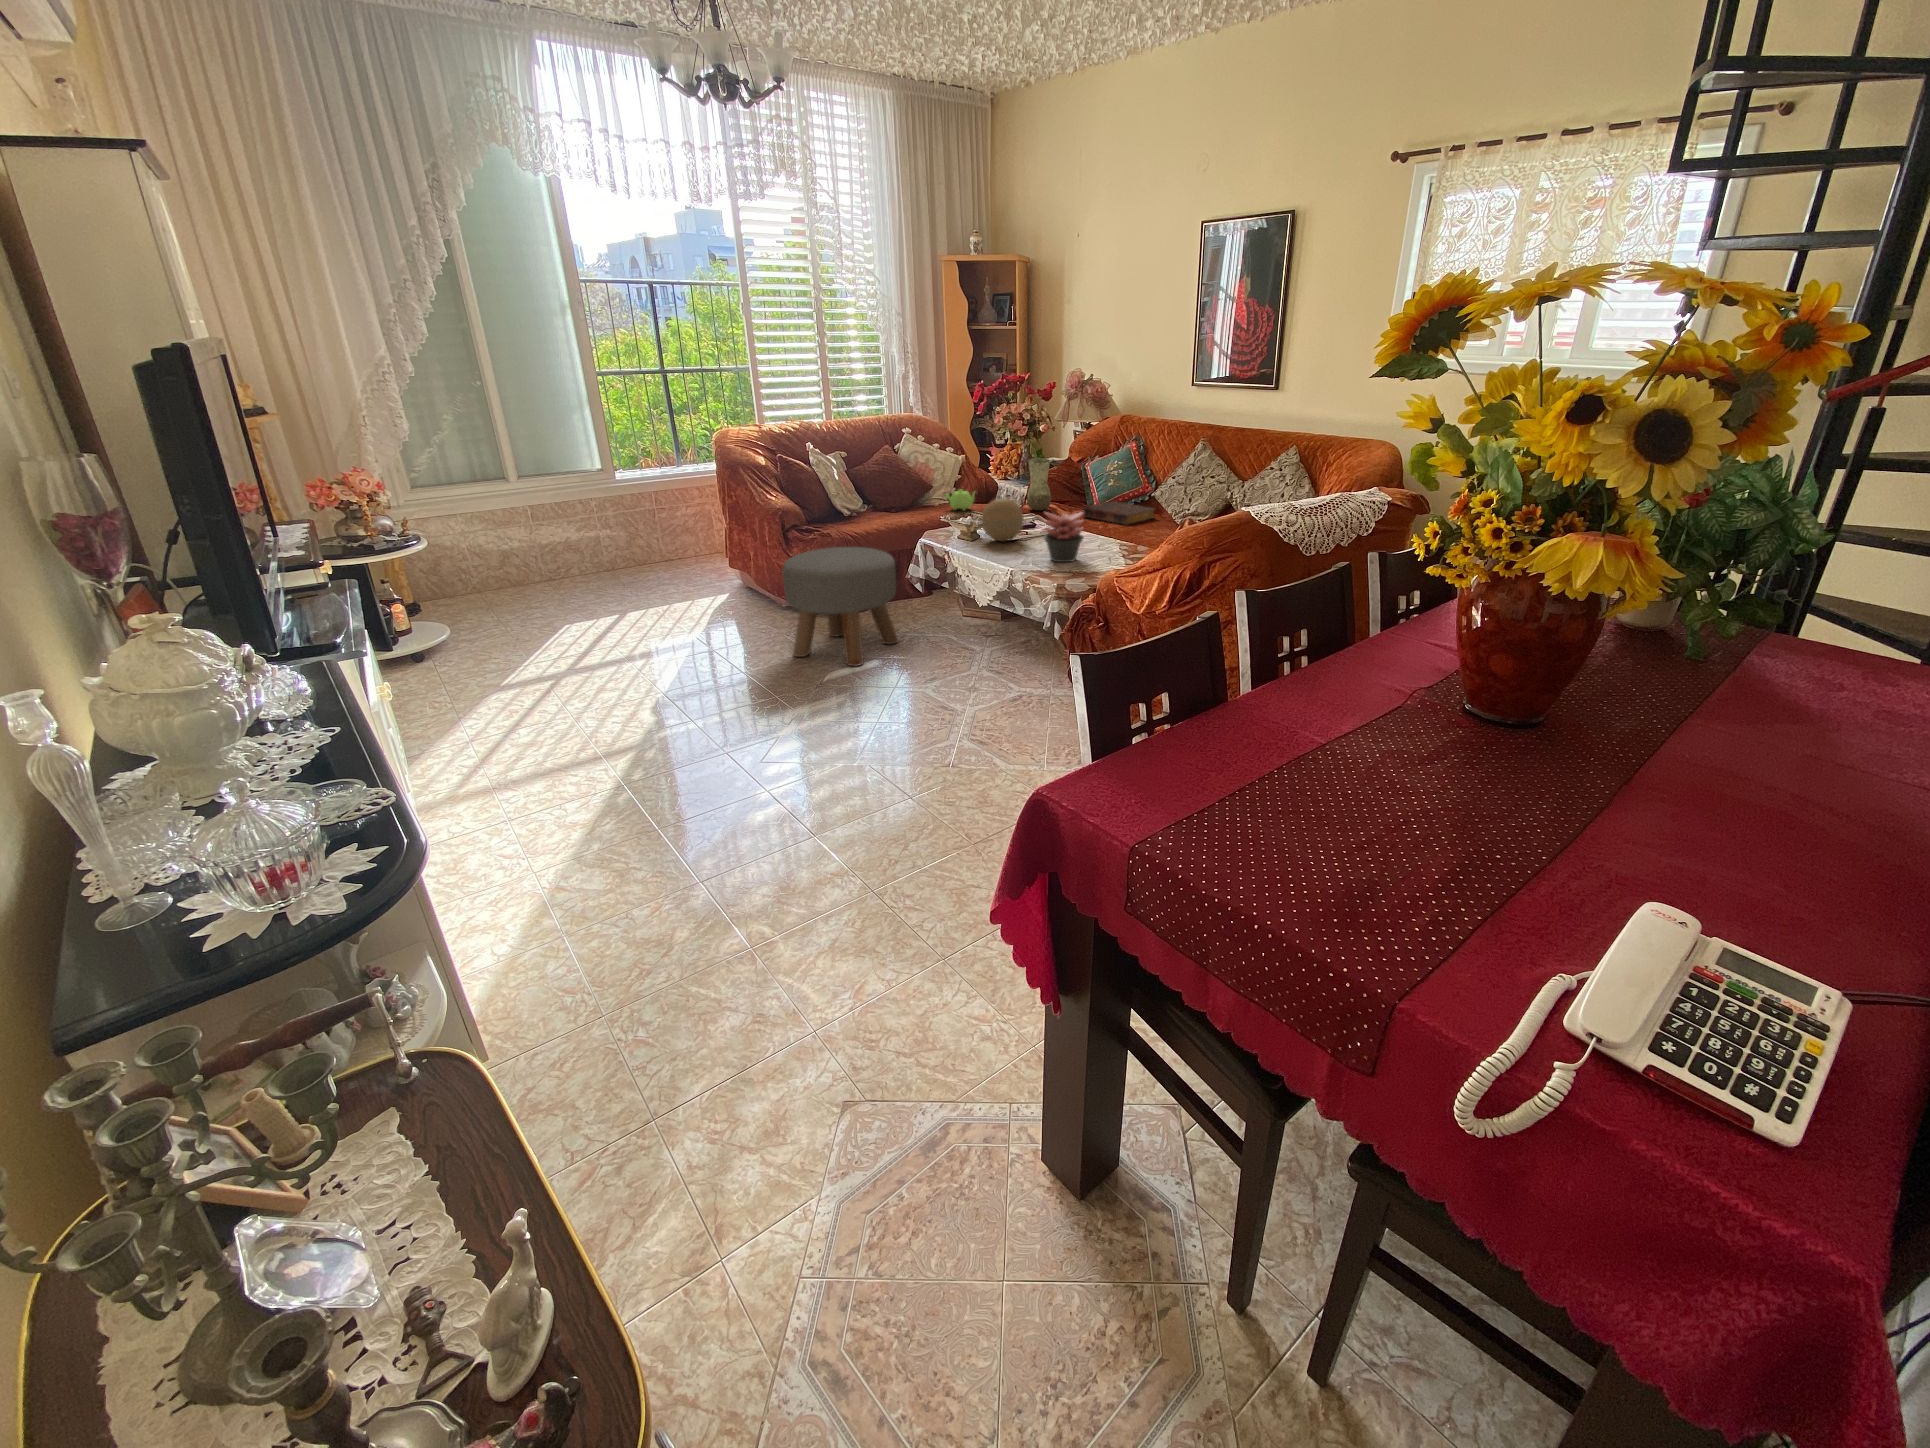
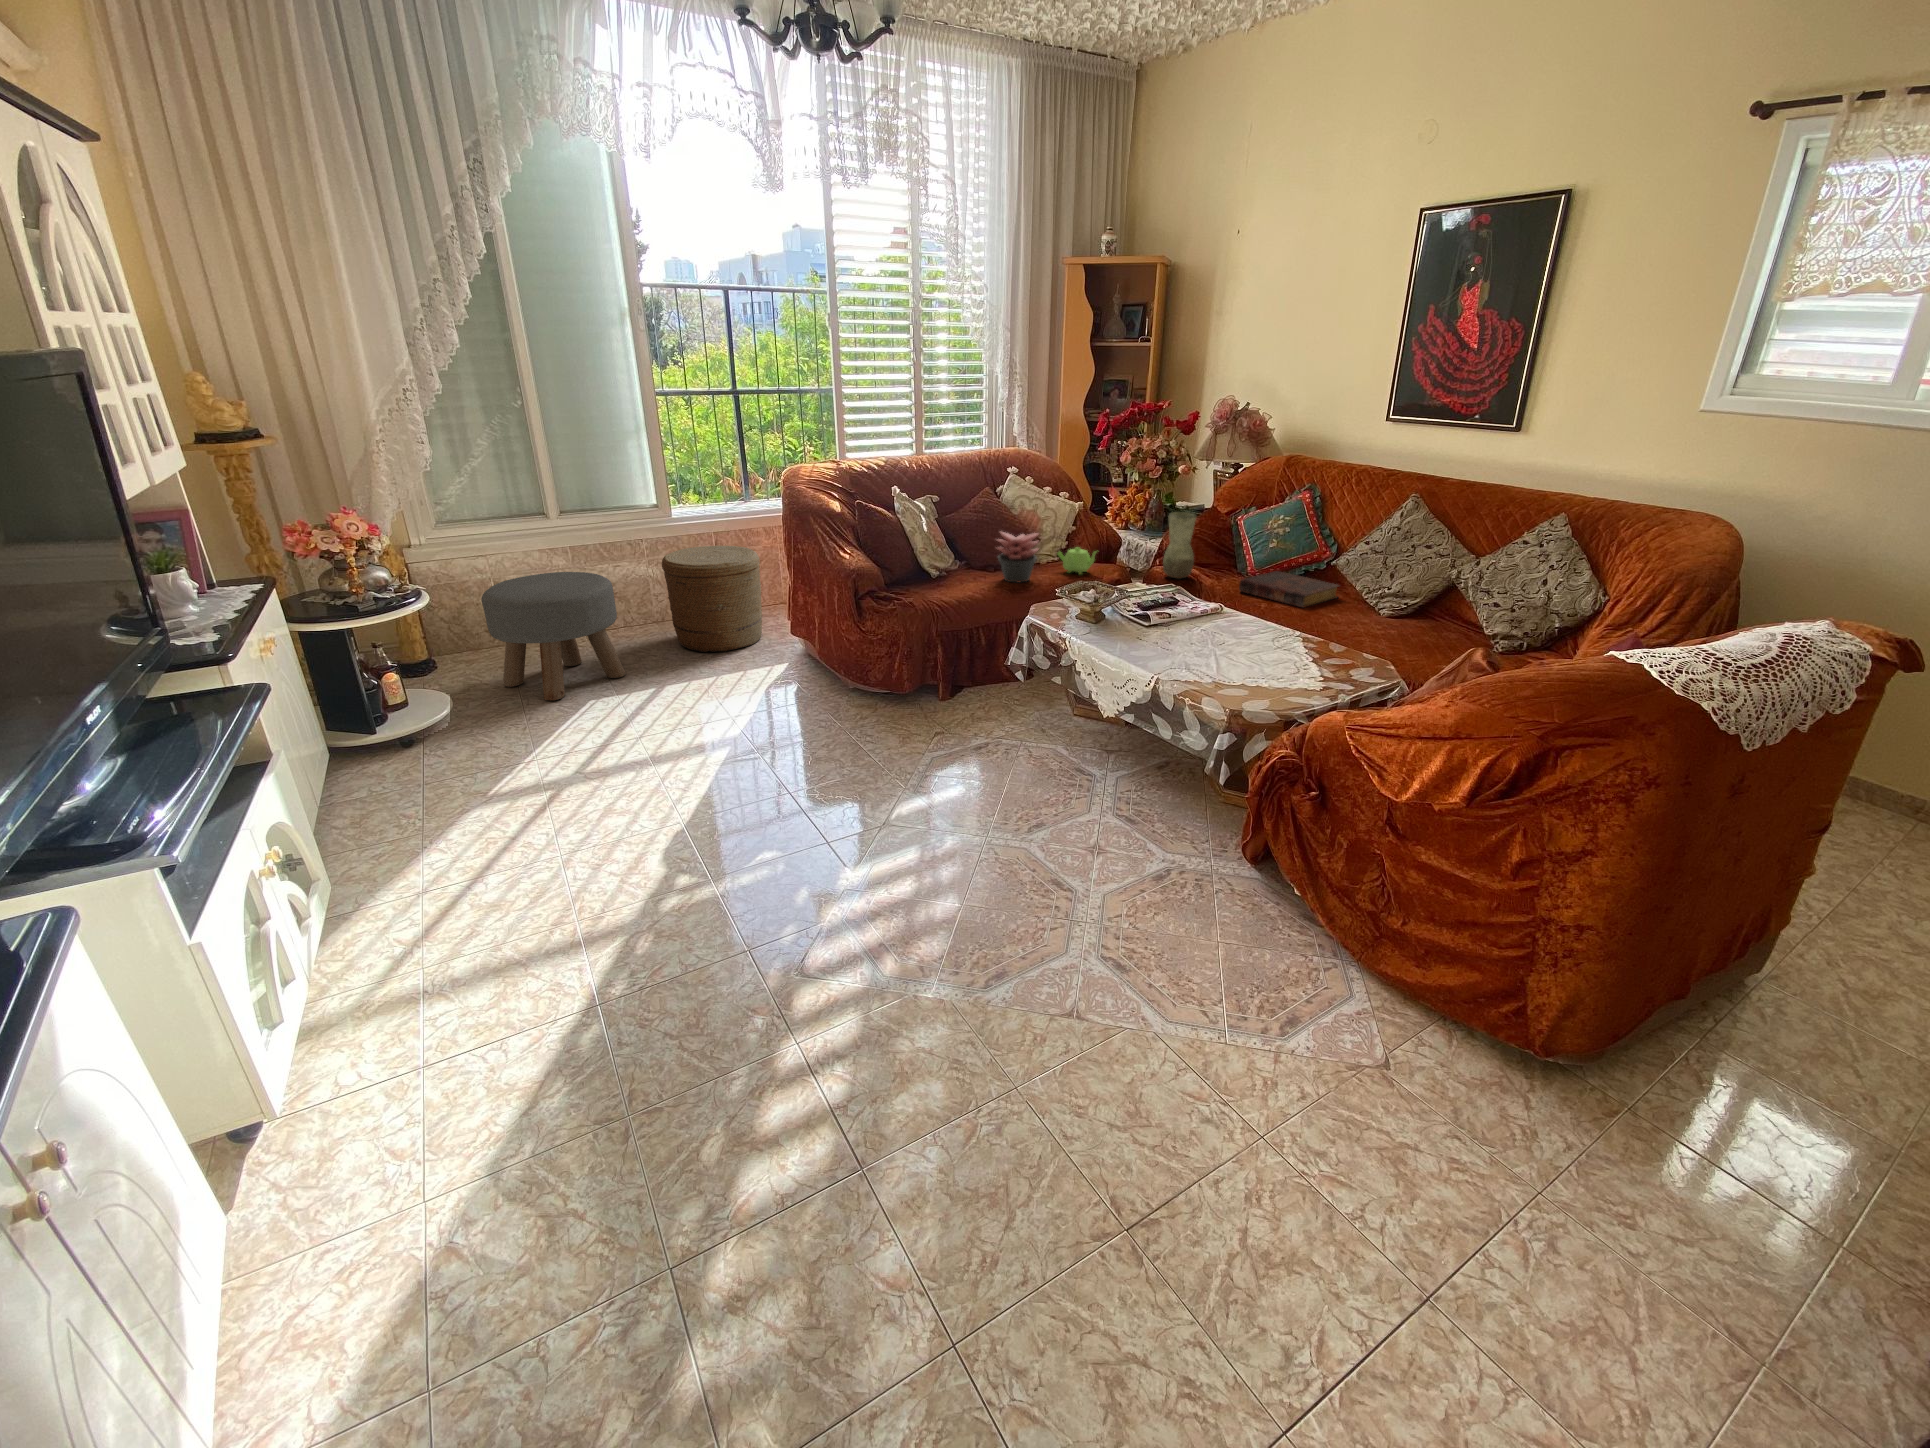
decorative orb: present [982,498,1024,541] -> none [1114,571,1171,628]
woven basket: none [614,501,704,590] -> present [662,546,762,652]
succulent plant: present [1044,512,1084,562] -> present [997,532,1039,582]
ottoman: present [782,547,899,666] -> present [481,572,626,700]

